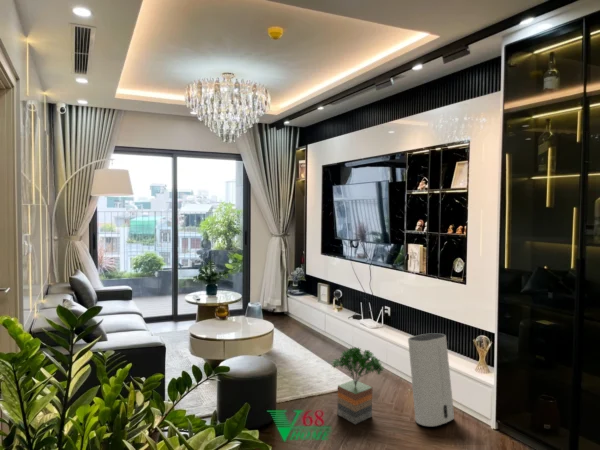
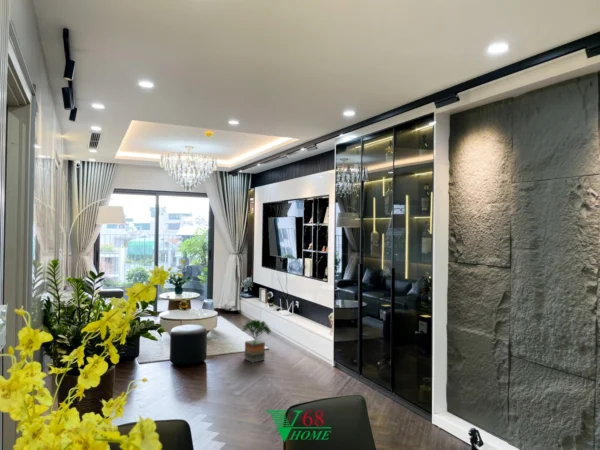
air purifier: present [408,333,454,426] -> none [286,312,312,363]

